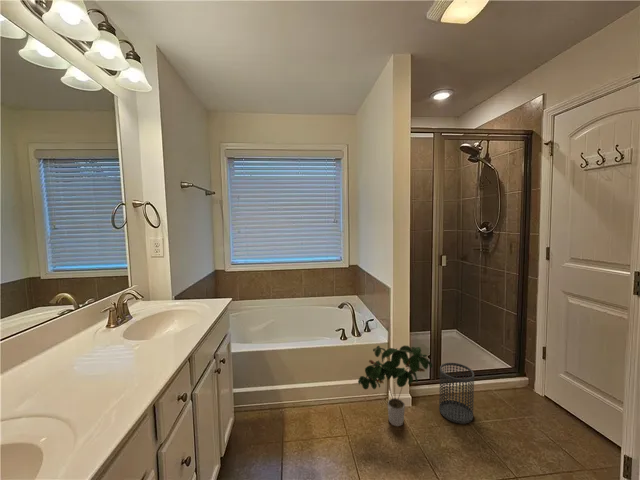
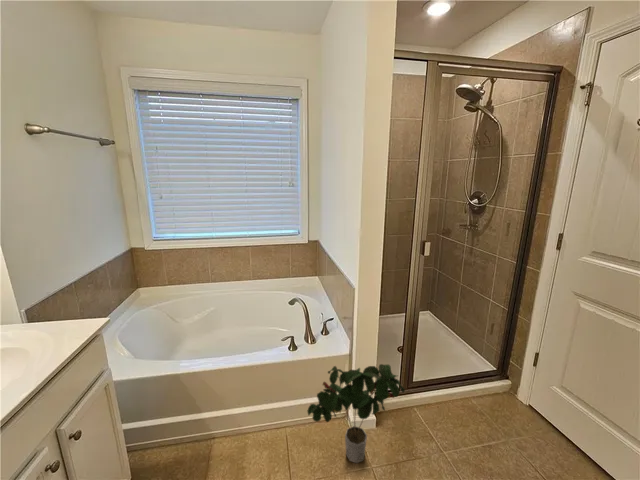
wastebasket: present [439,363,474,424] -> none [409,376,456,454]

